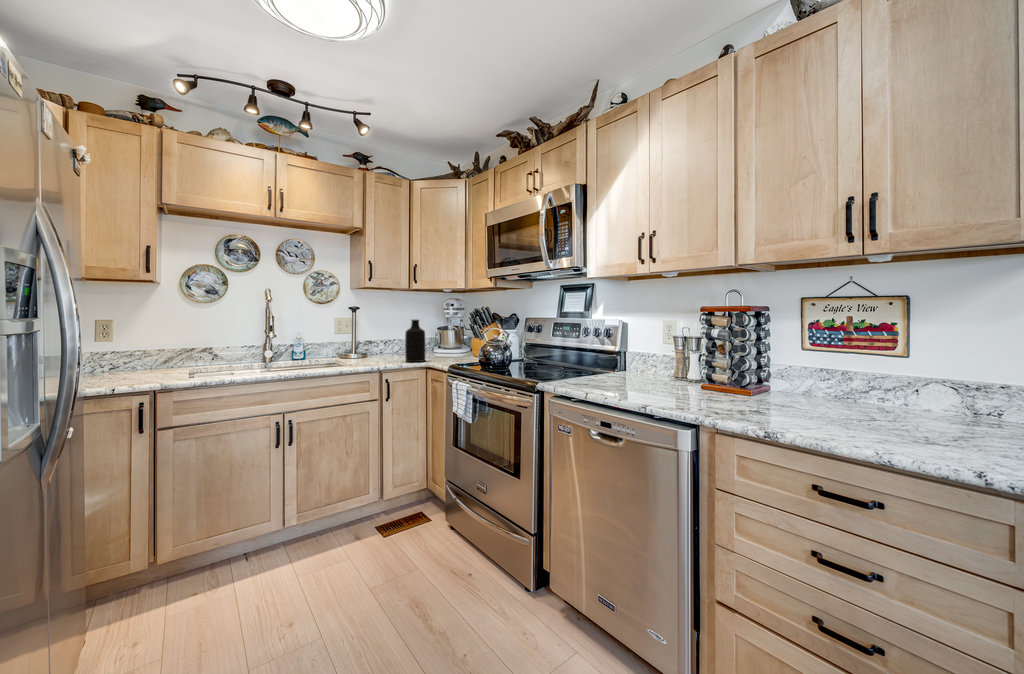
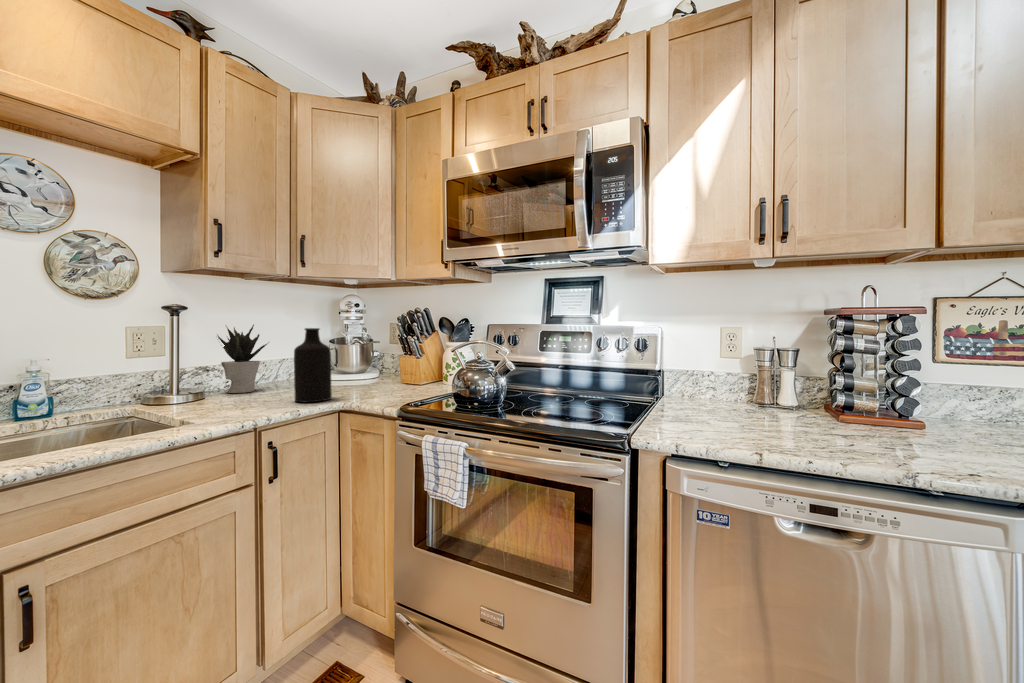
potted plant: none [376,317,404,357] -> present [218,324,268,393]

